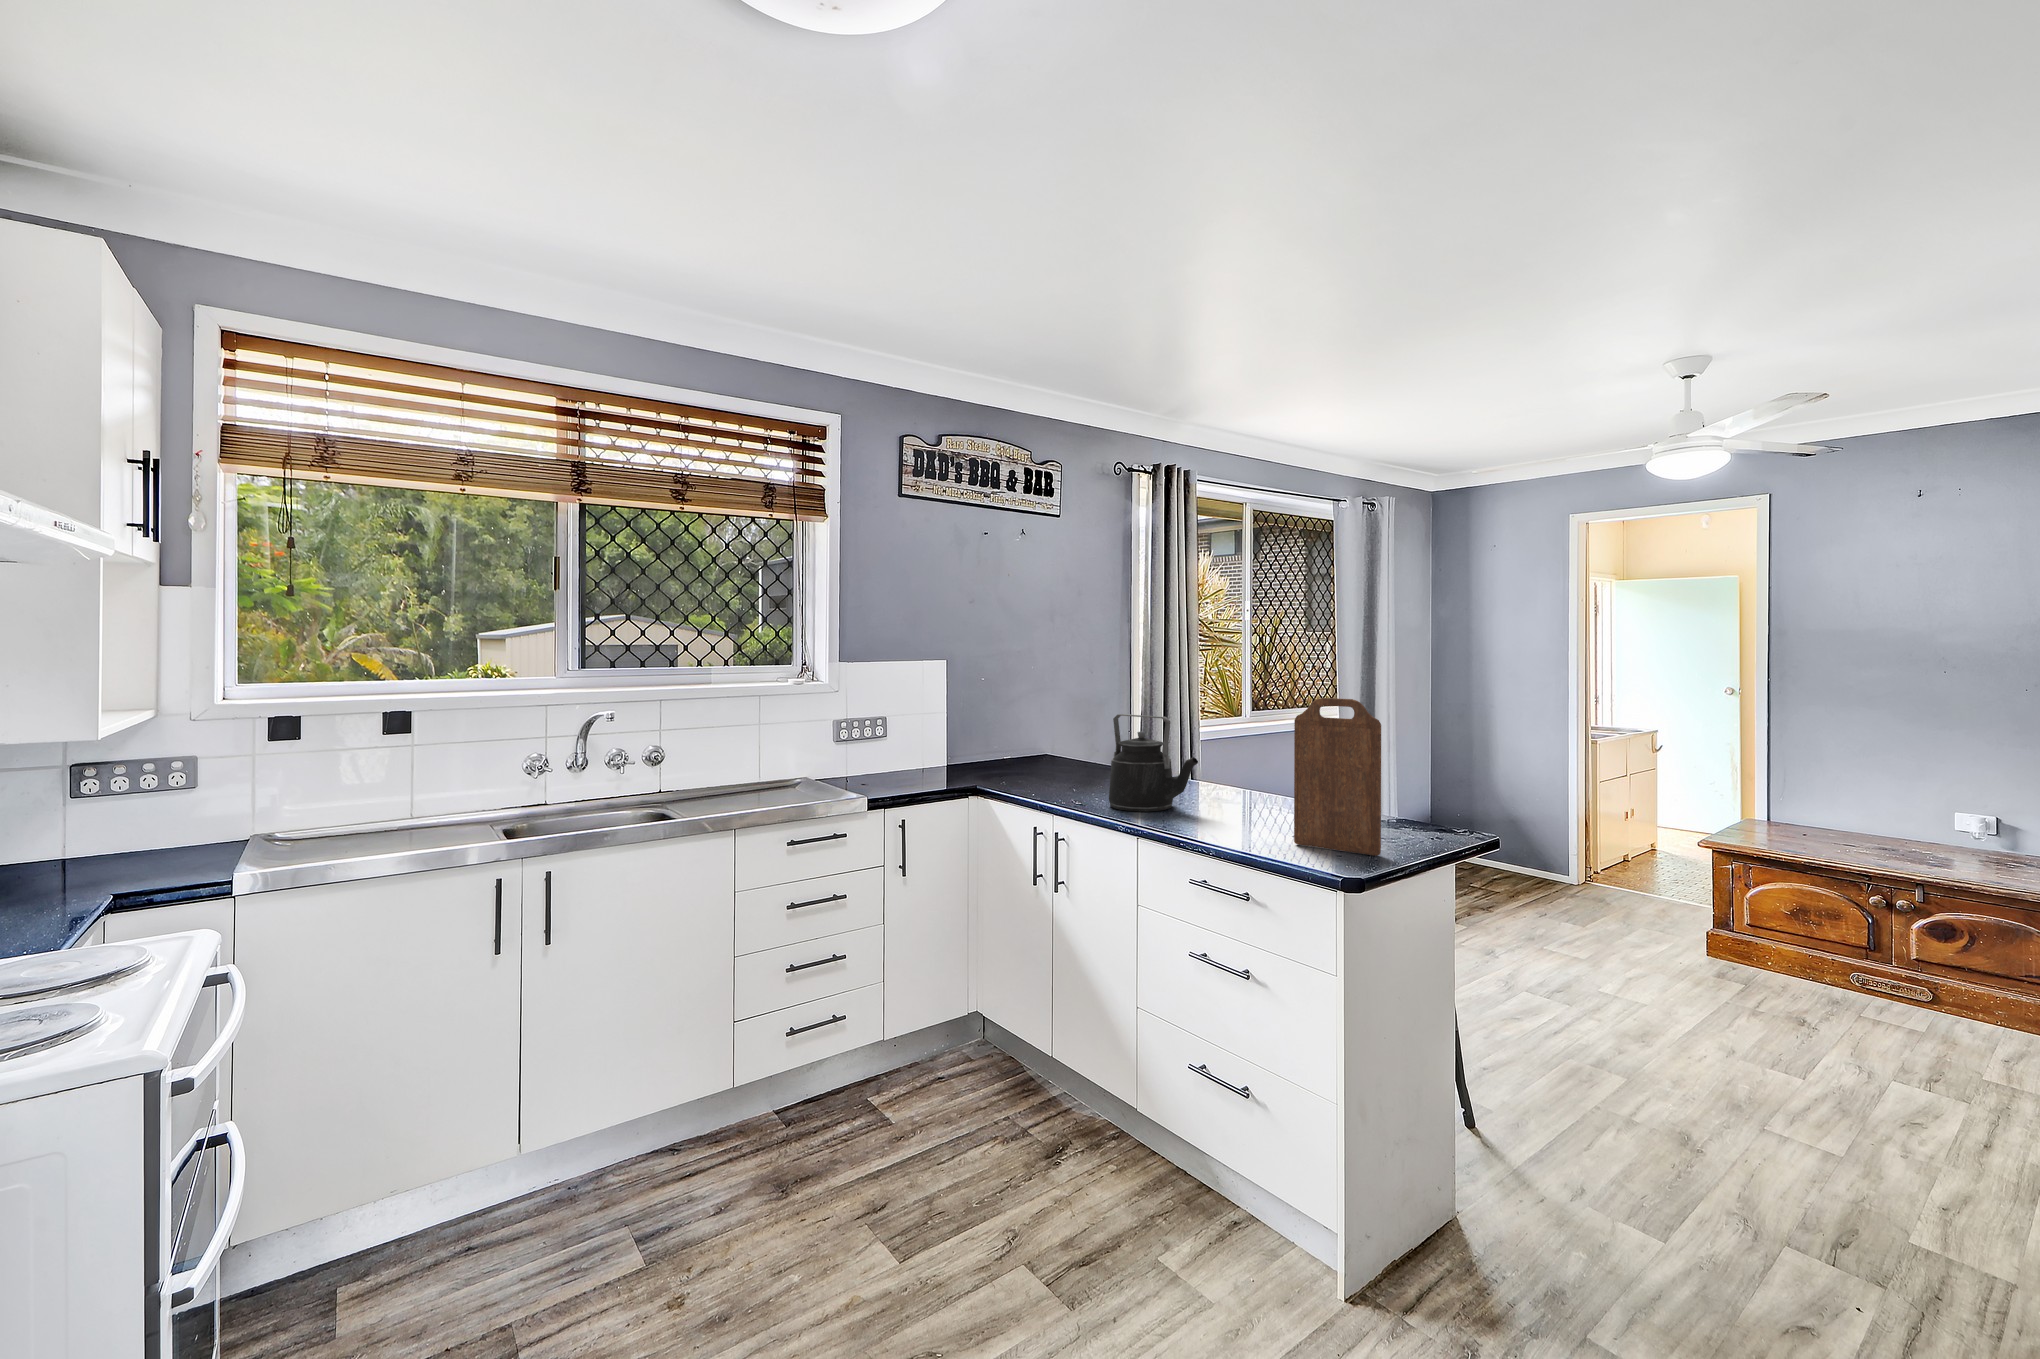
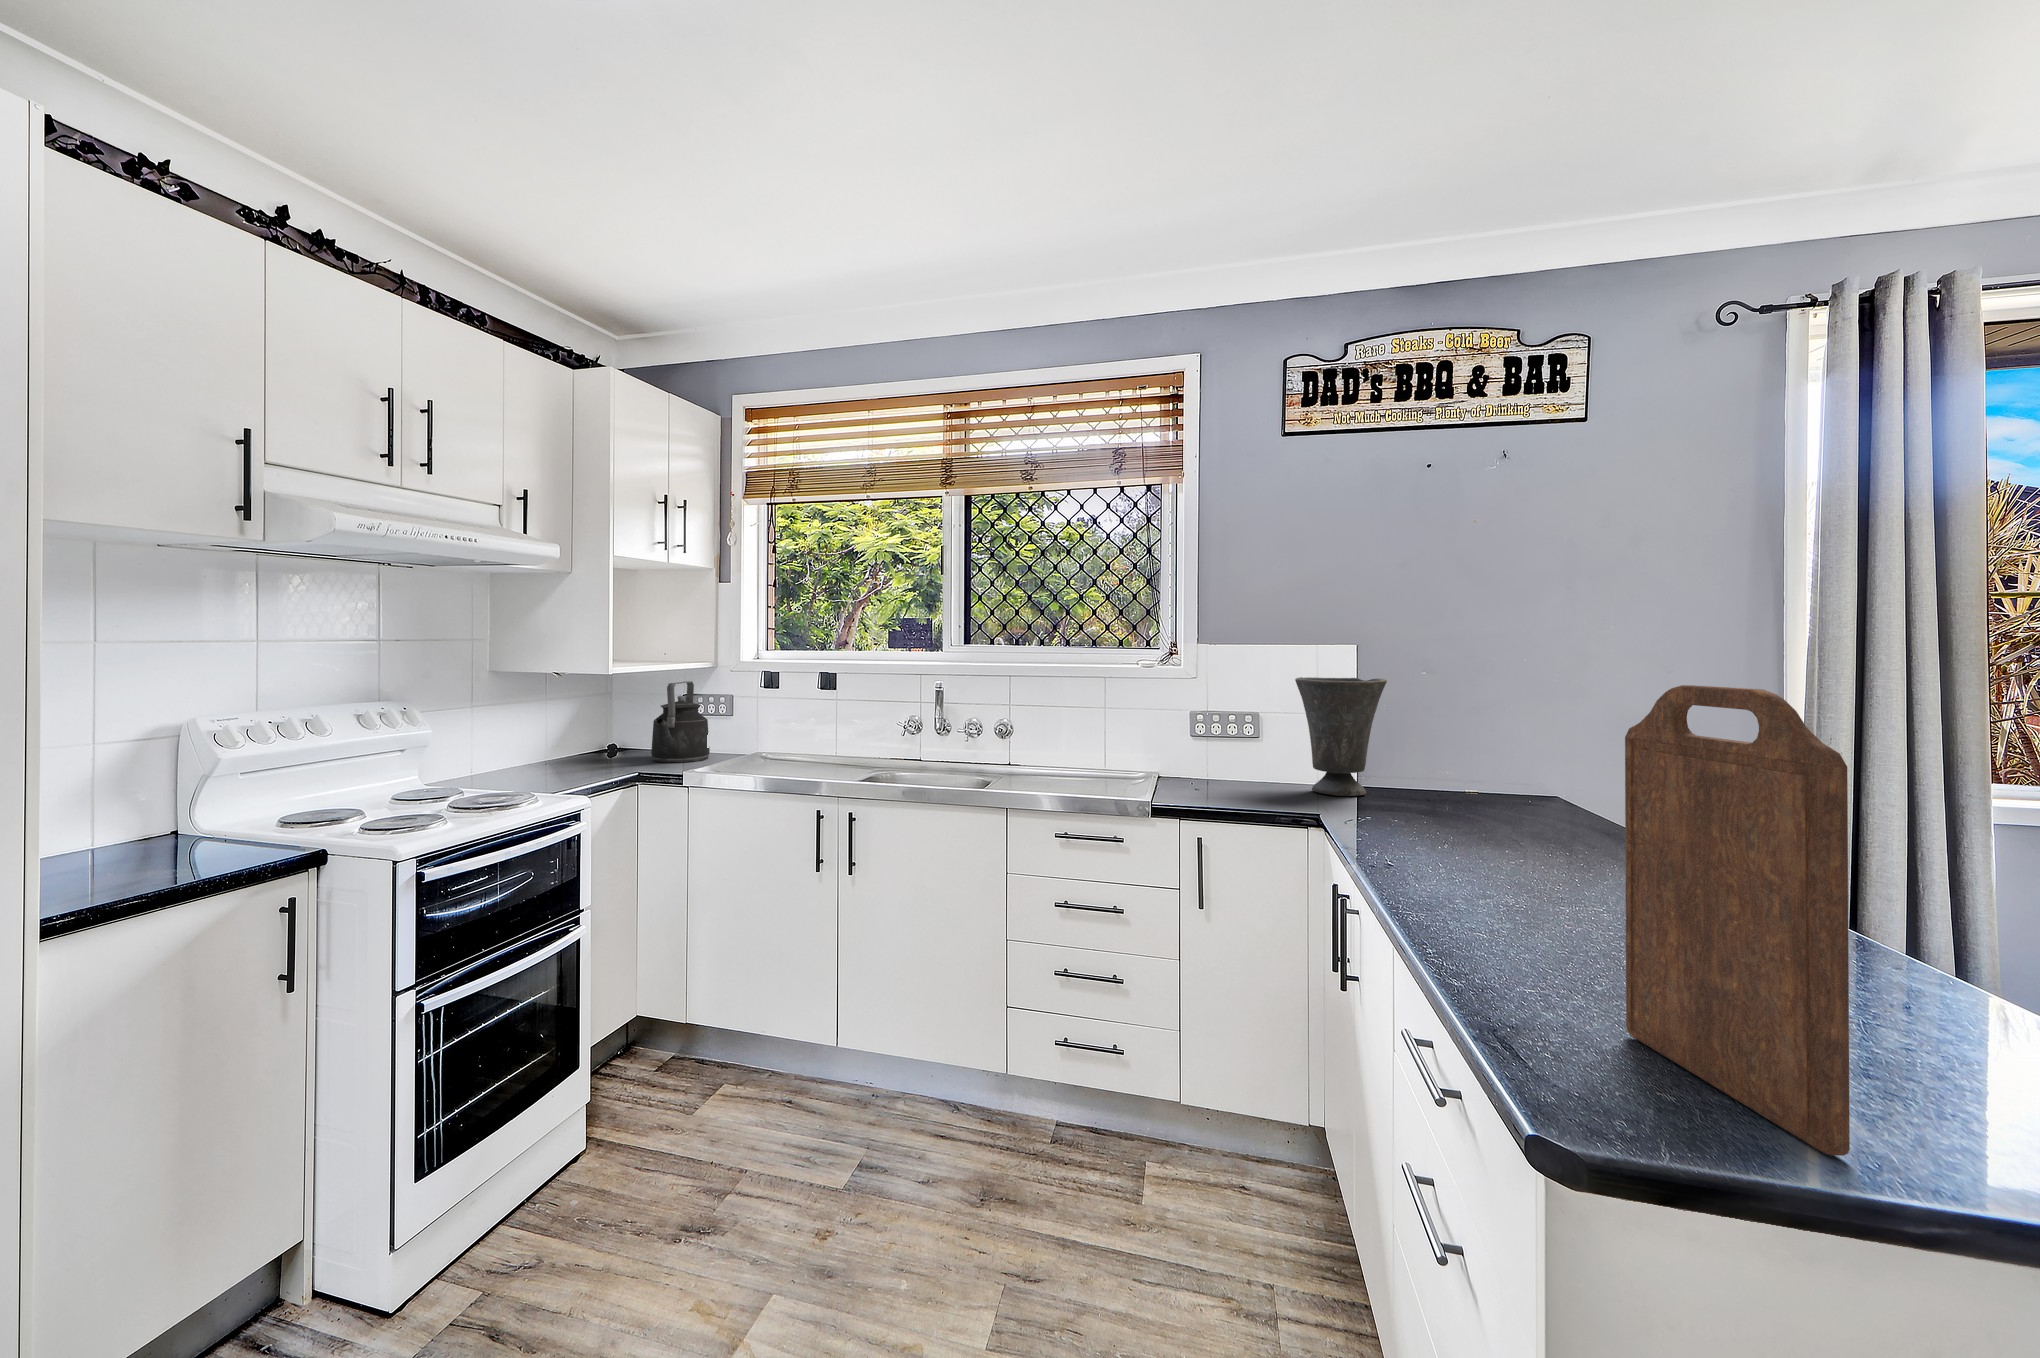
vase: none [929,690,992,778] -> present [1295,677,1387,796]
kettle: present [1109,714,1198,812] -> present [651,681,710,762]

